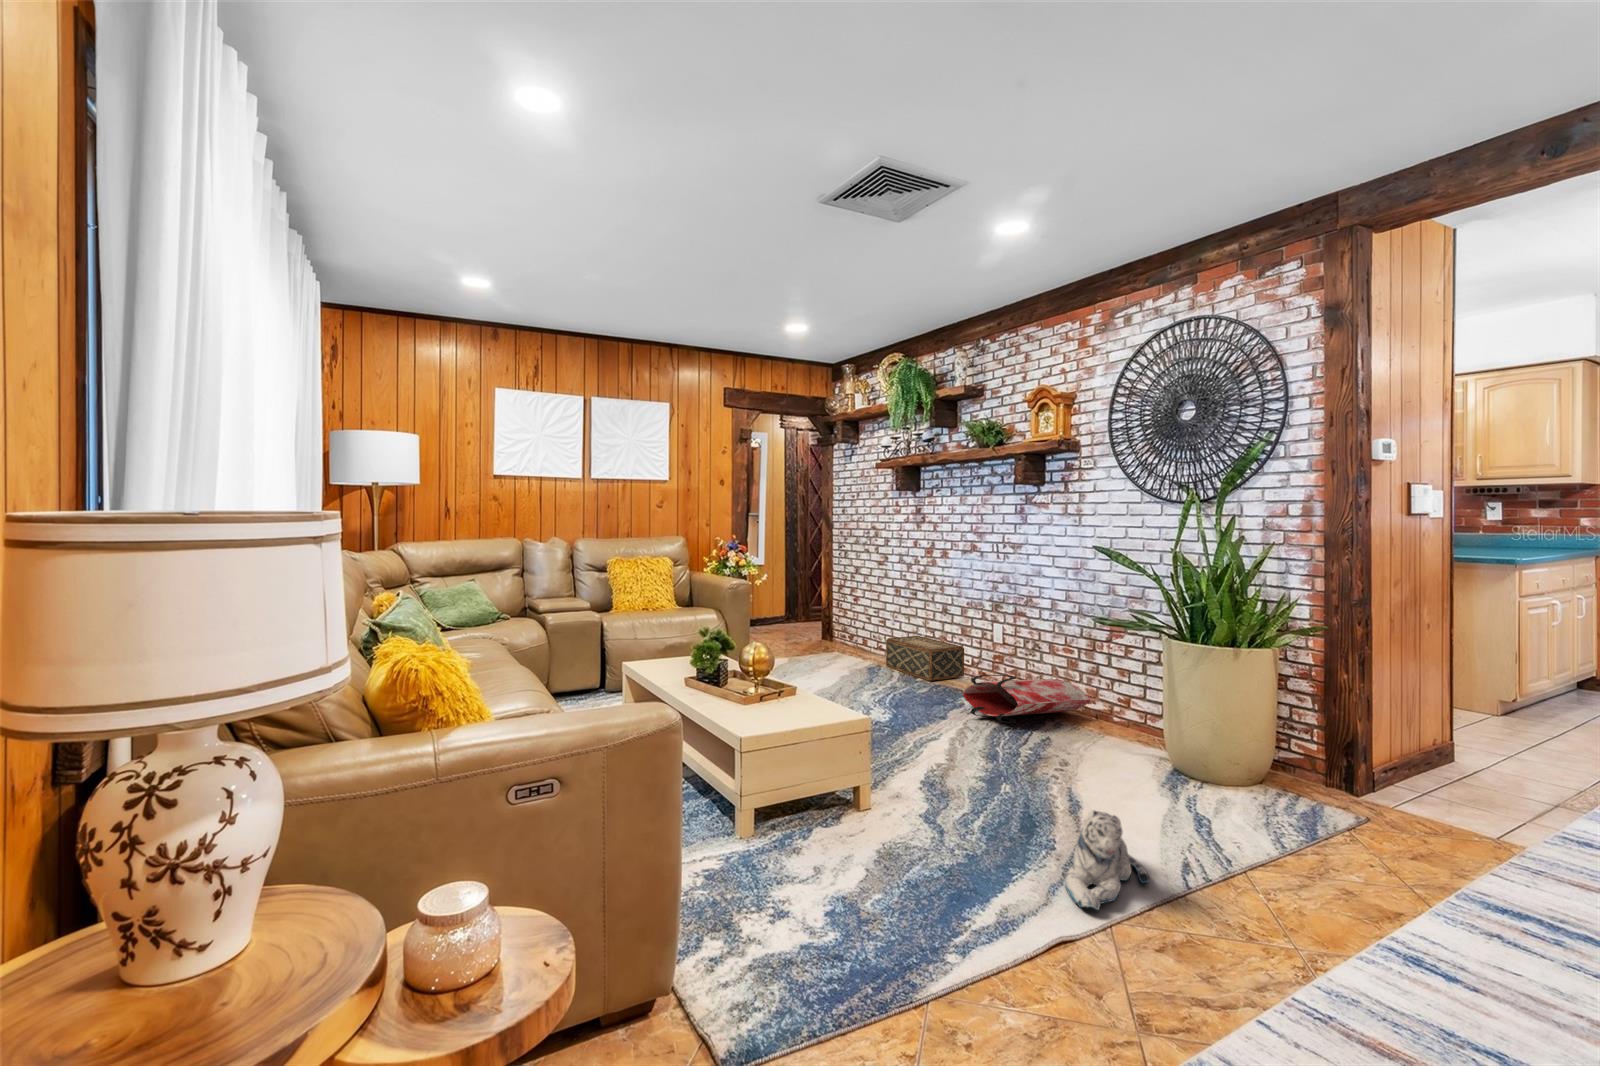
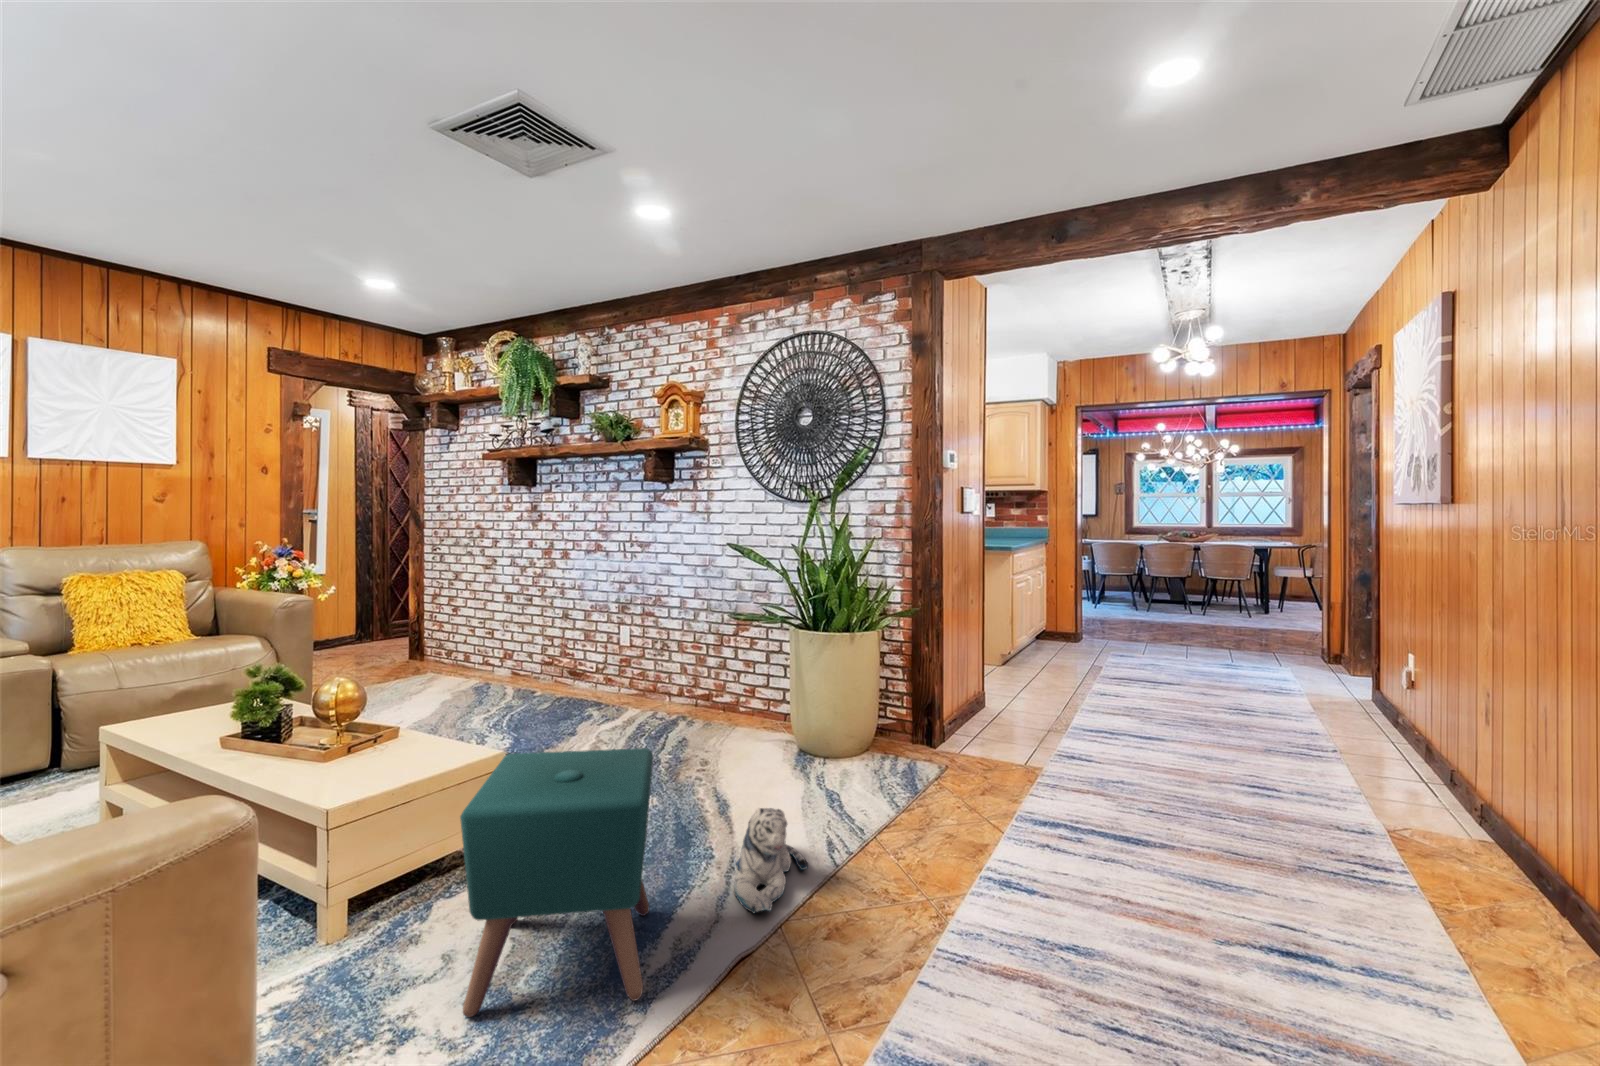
woven basket: present [886,636,964,681] -> none [498,645,589,694]
bag: present [963,675,1091,723] -> none [594,677,722,728]
ottoman: none [824,720,986,944] -> present [460,748,653,1017]

